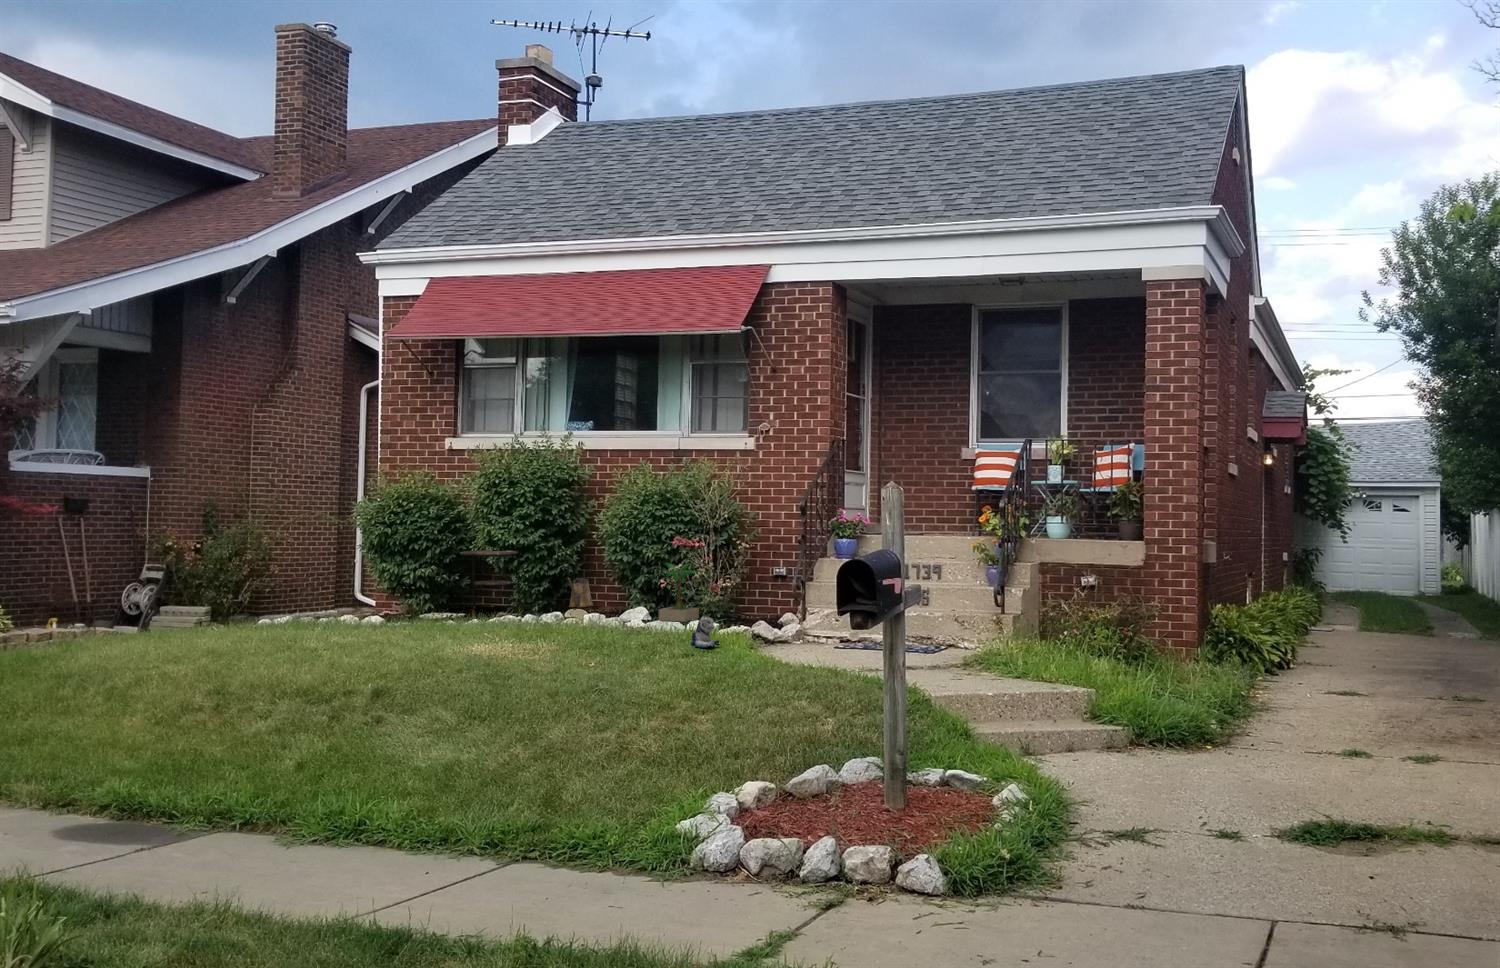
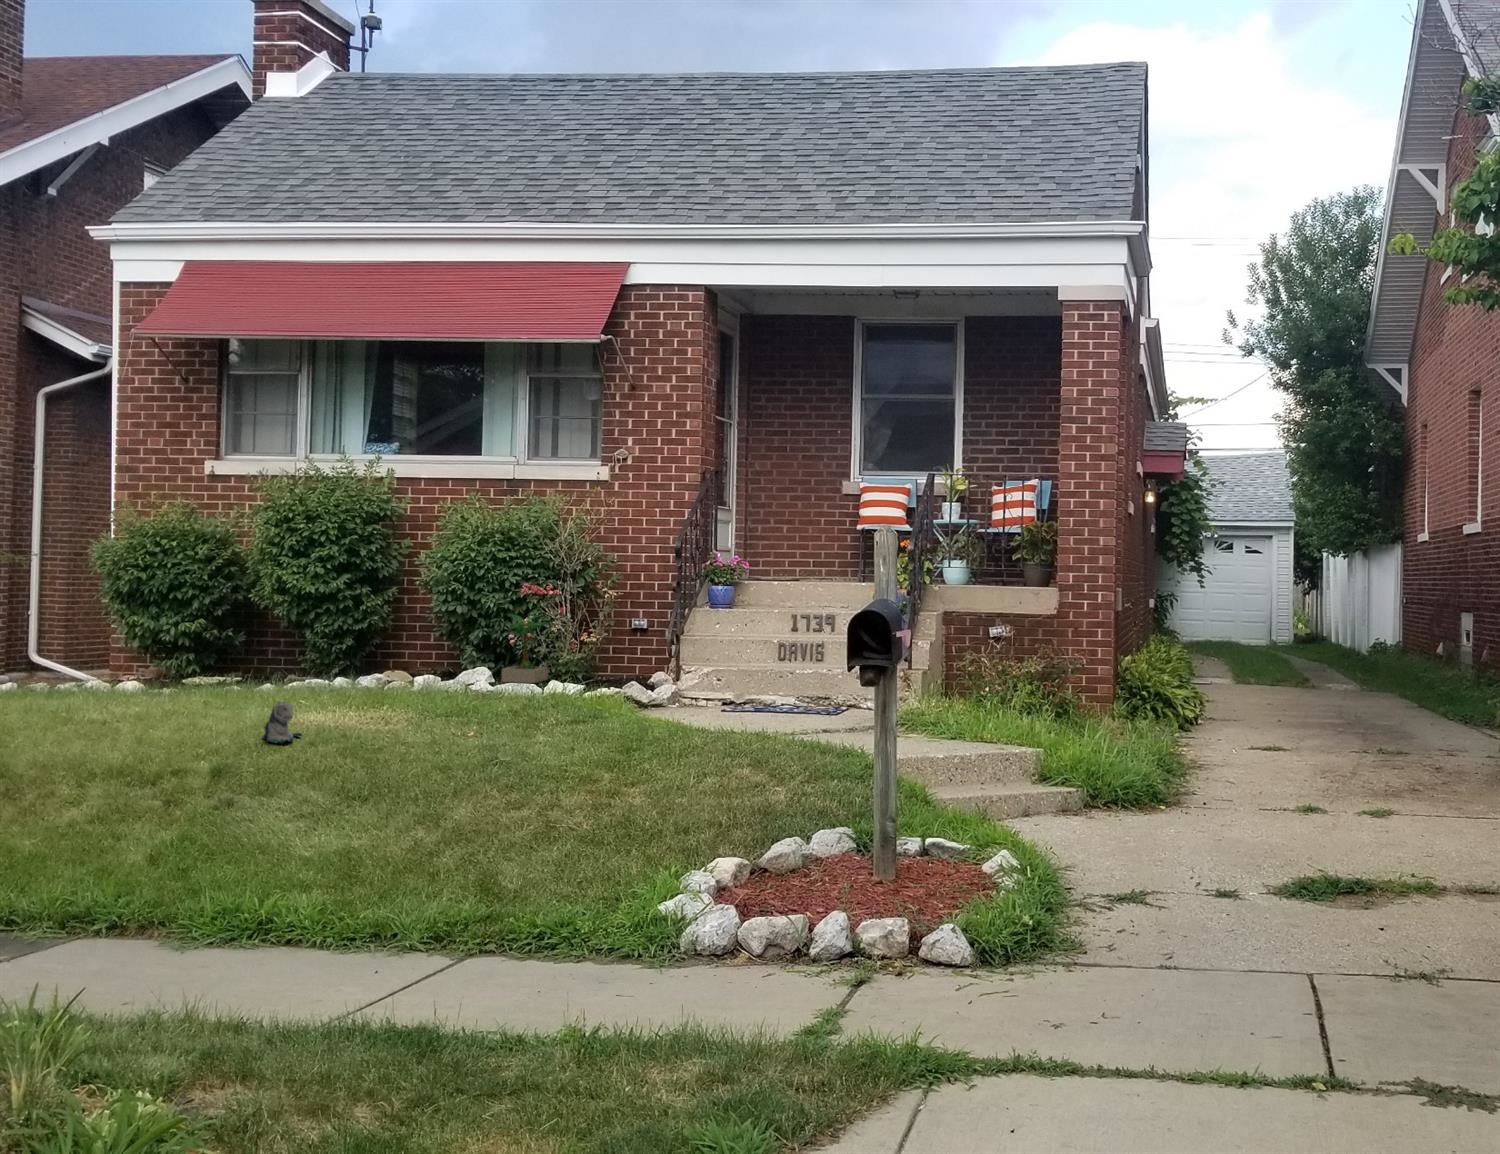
side table: present [460,550,520,613] -> none [247,600,321,676]
watering can: present [567,577,593,607] -> none [378,631,408,668]
plush toy: present [691,616,719,648] -> present [262,701,302,743]

